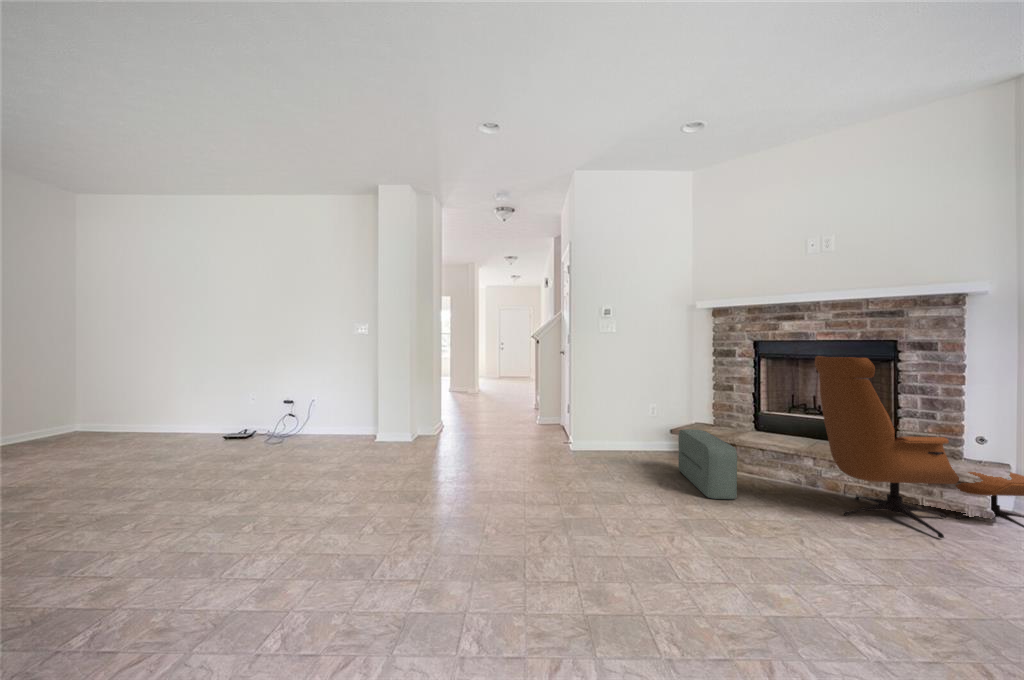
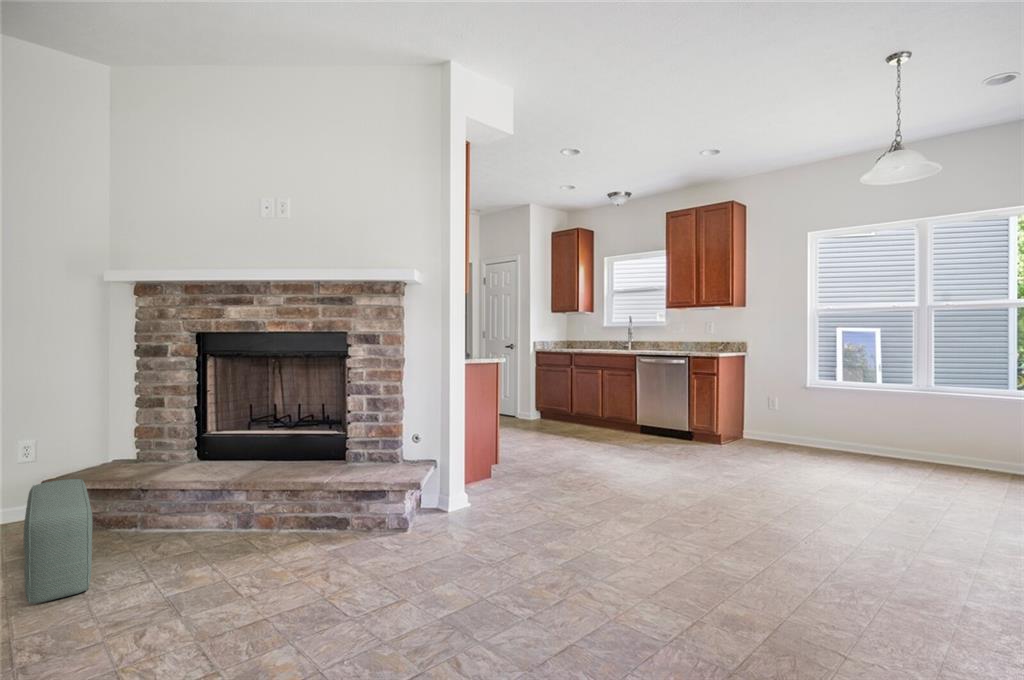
lounge chair: present [815,356,1024,538] -> none [215,356,449,571]

